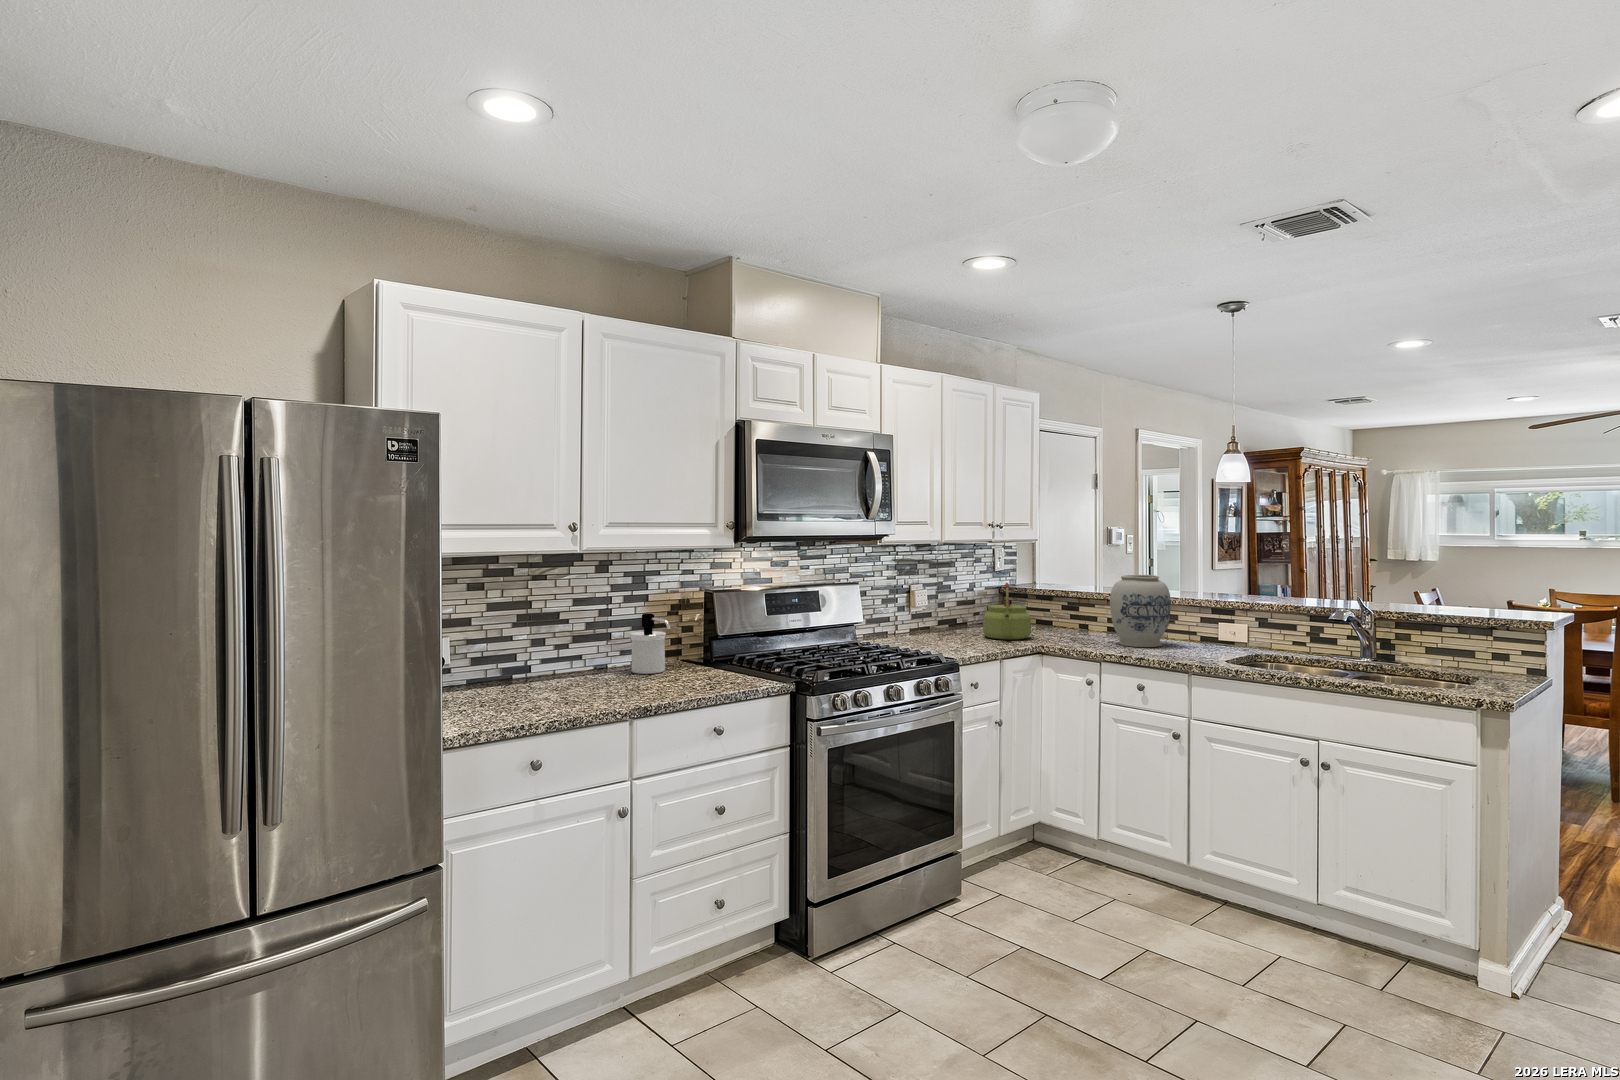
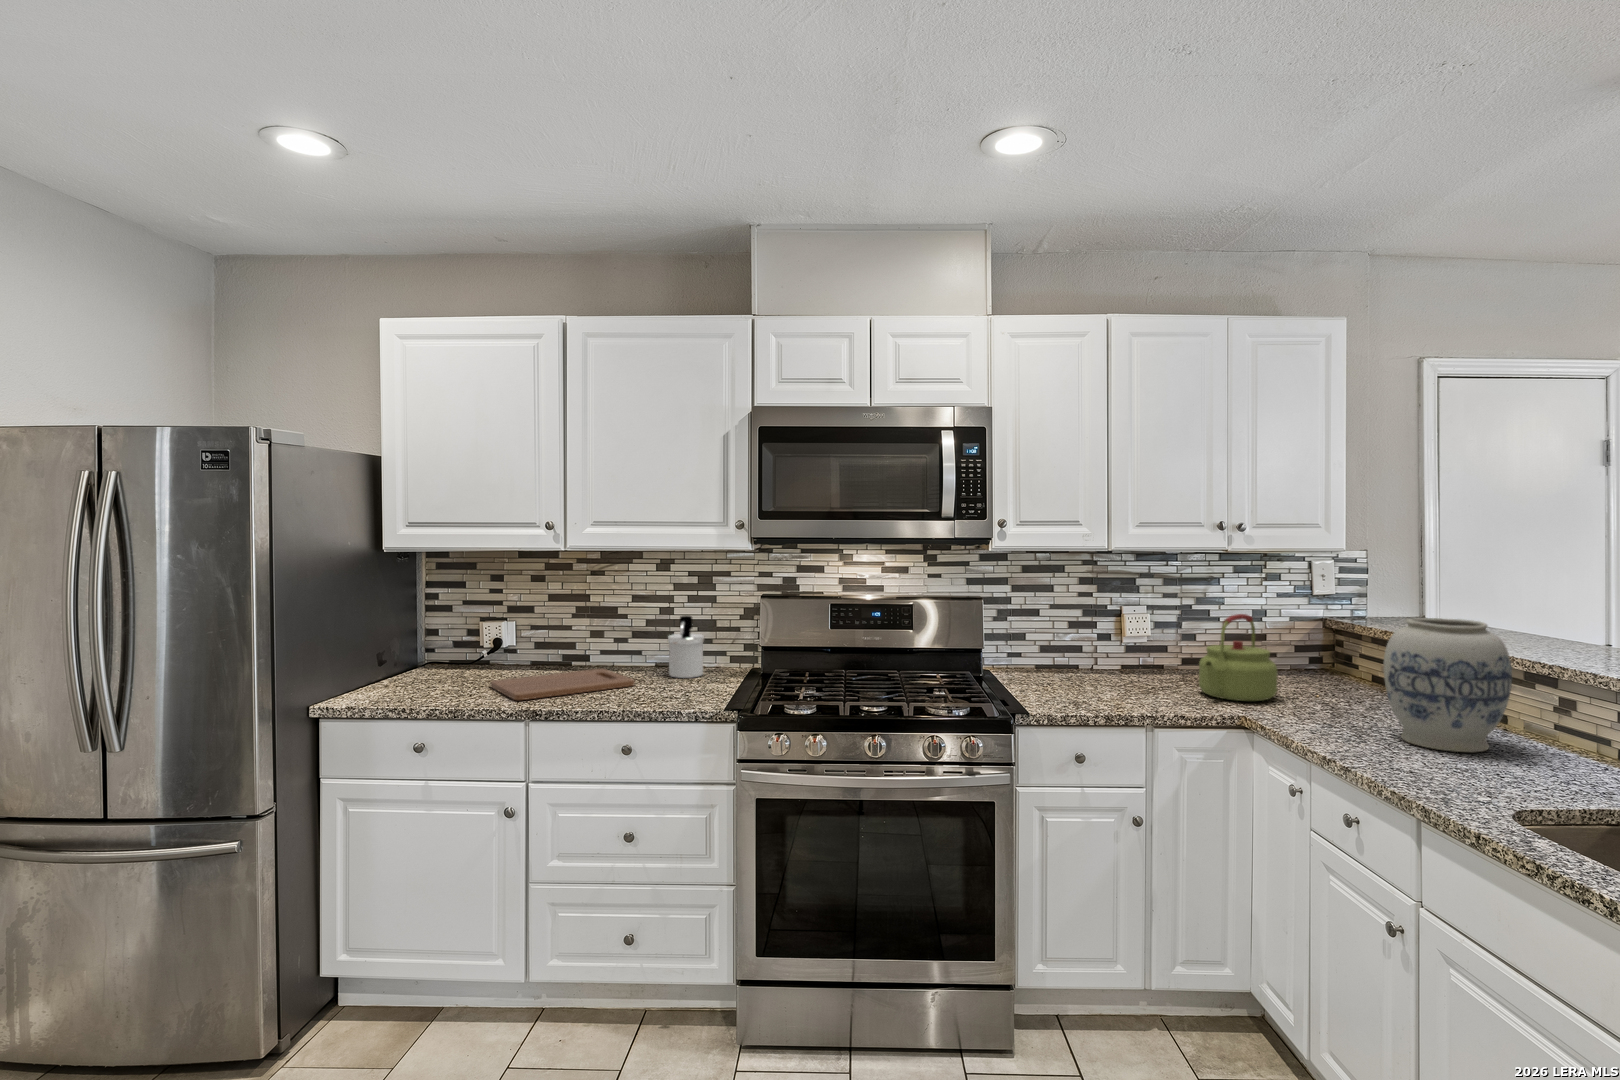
cutting board: none [508,675,641,706] -> present [491,669,635,700]

